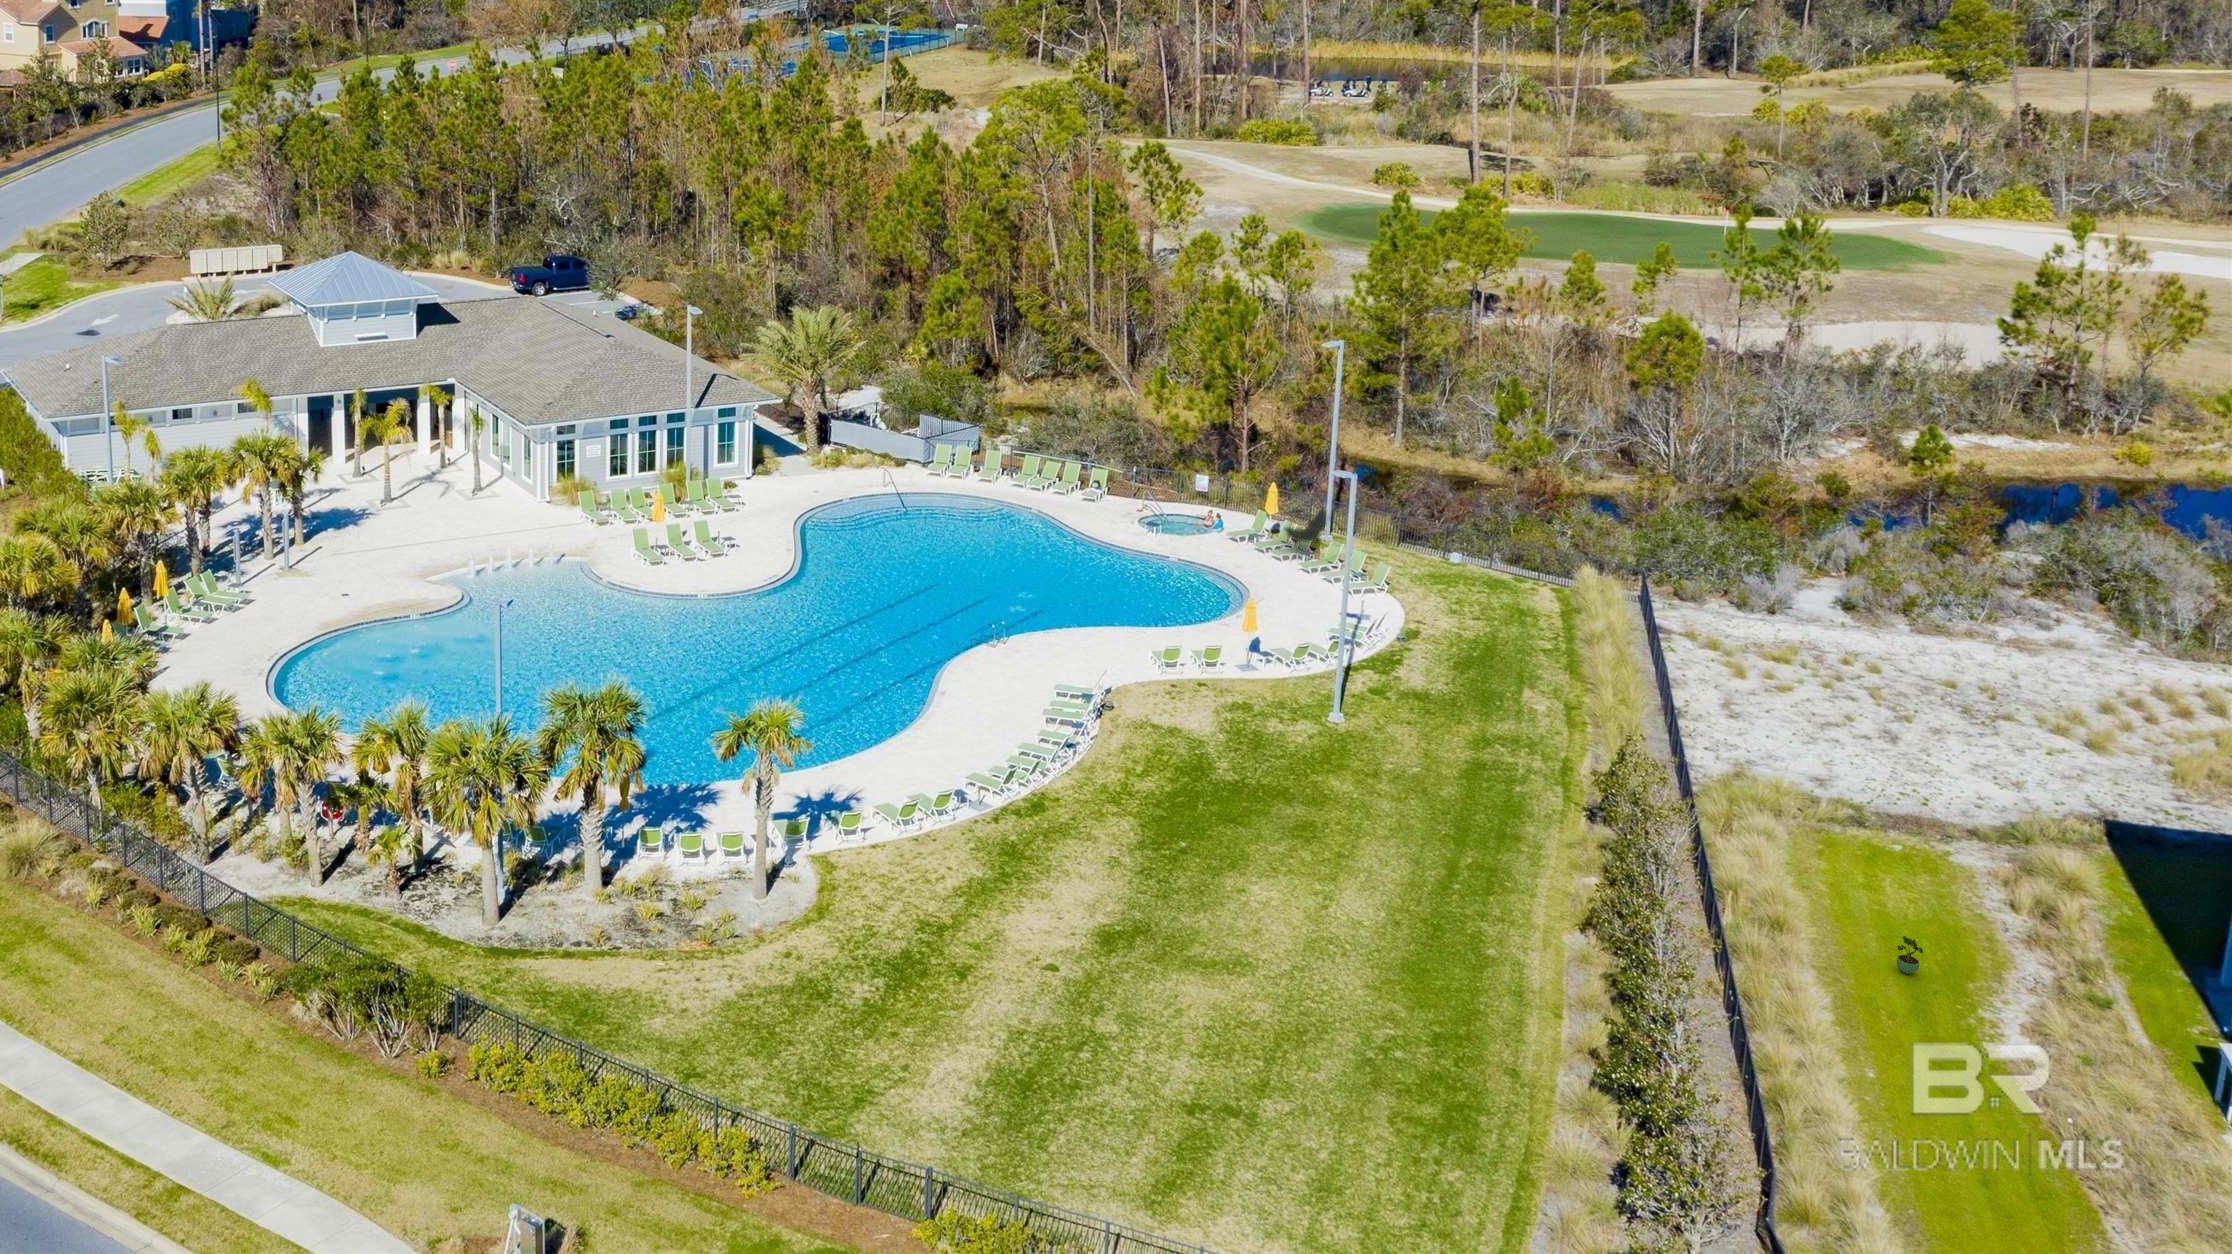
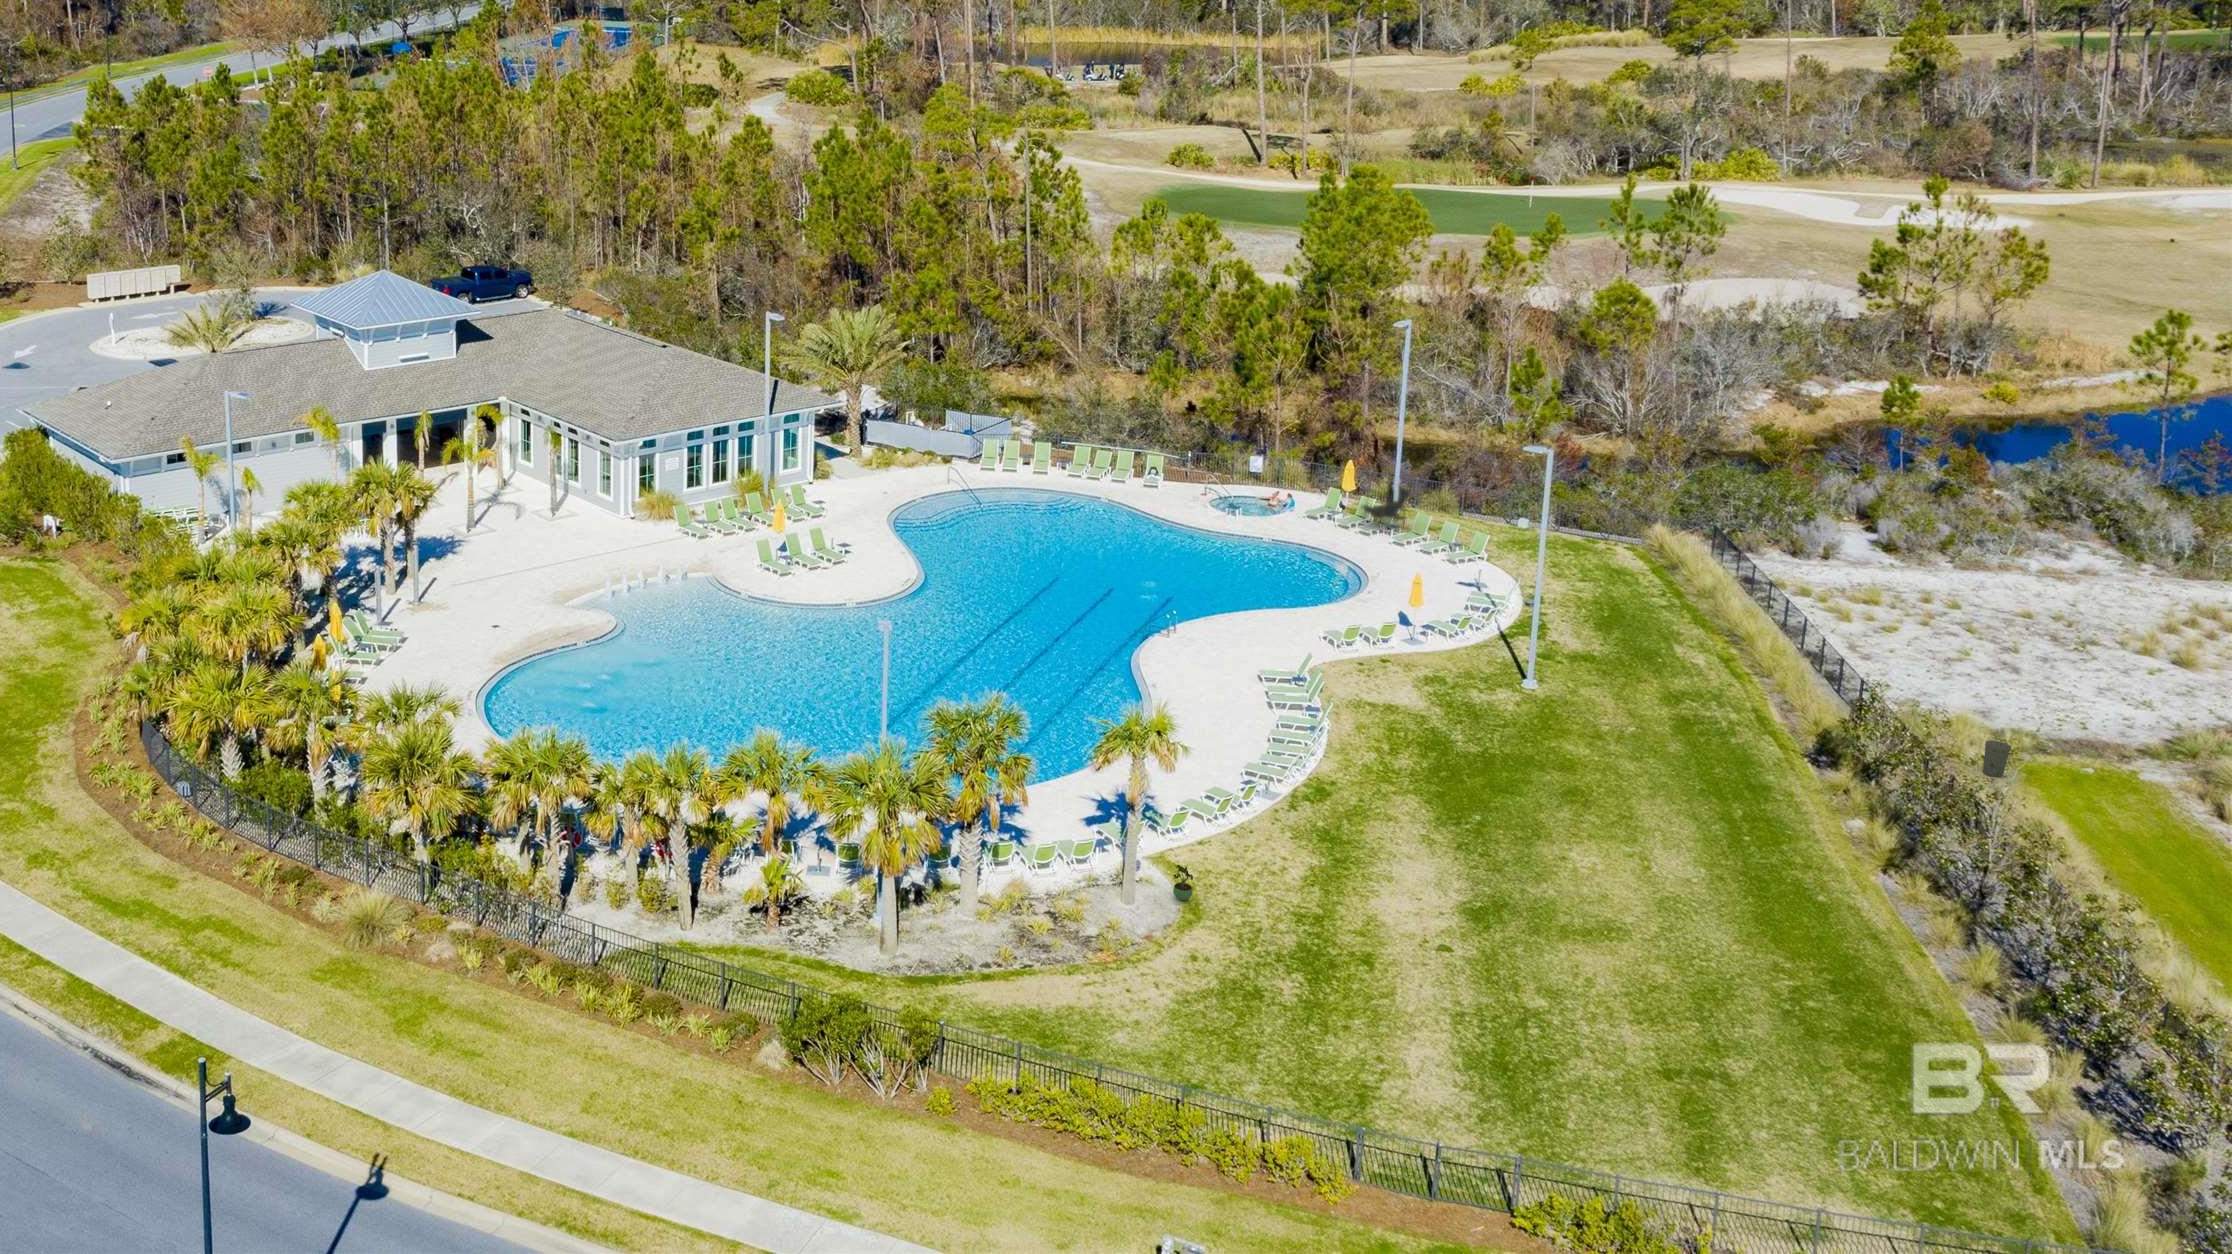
trash can: none [1776,813,1804,853] -> present [1983,741,2011,777]
potted plant: present [1897,936,1923,974] -> present [1173,865,1193,900]

